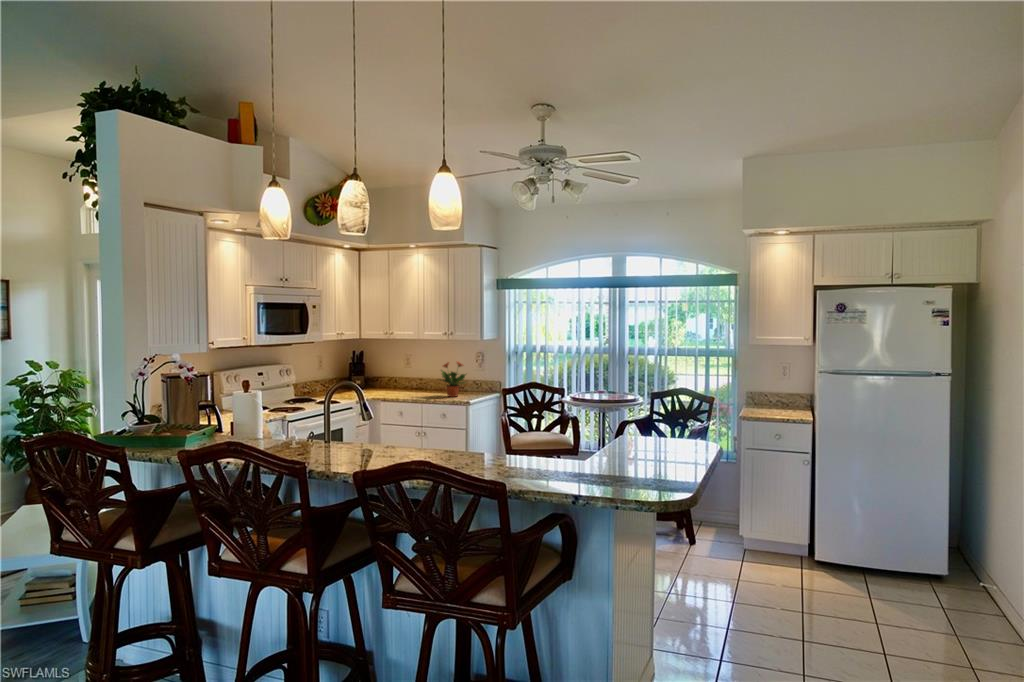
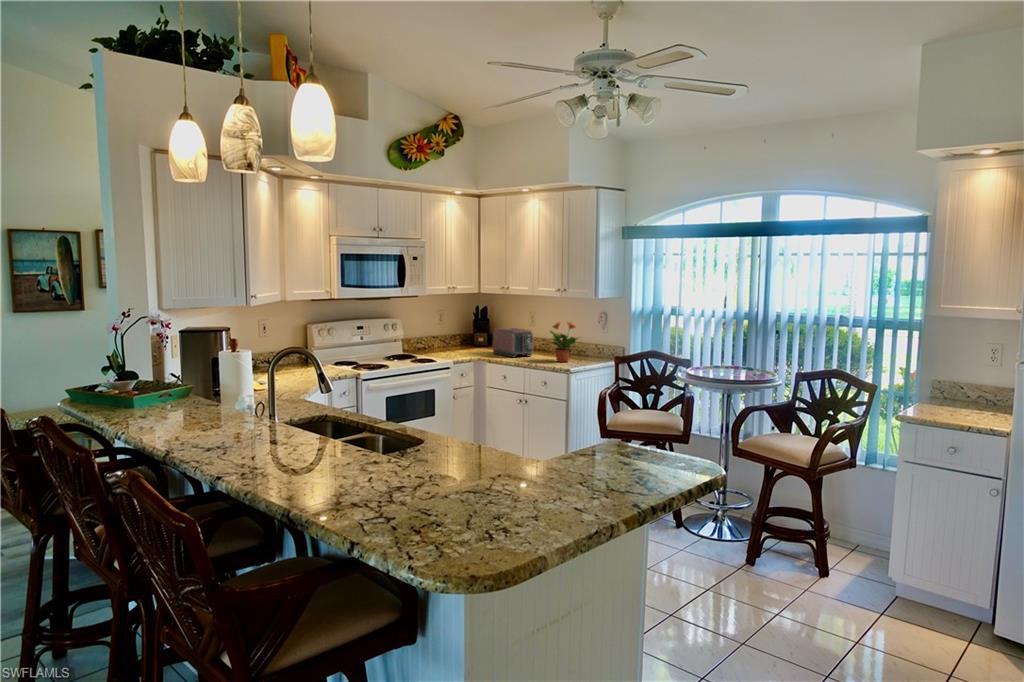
toaster: none [381,369,421,396] -> present [493,328,533,357]

